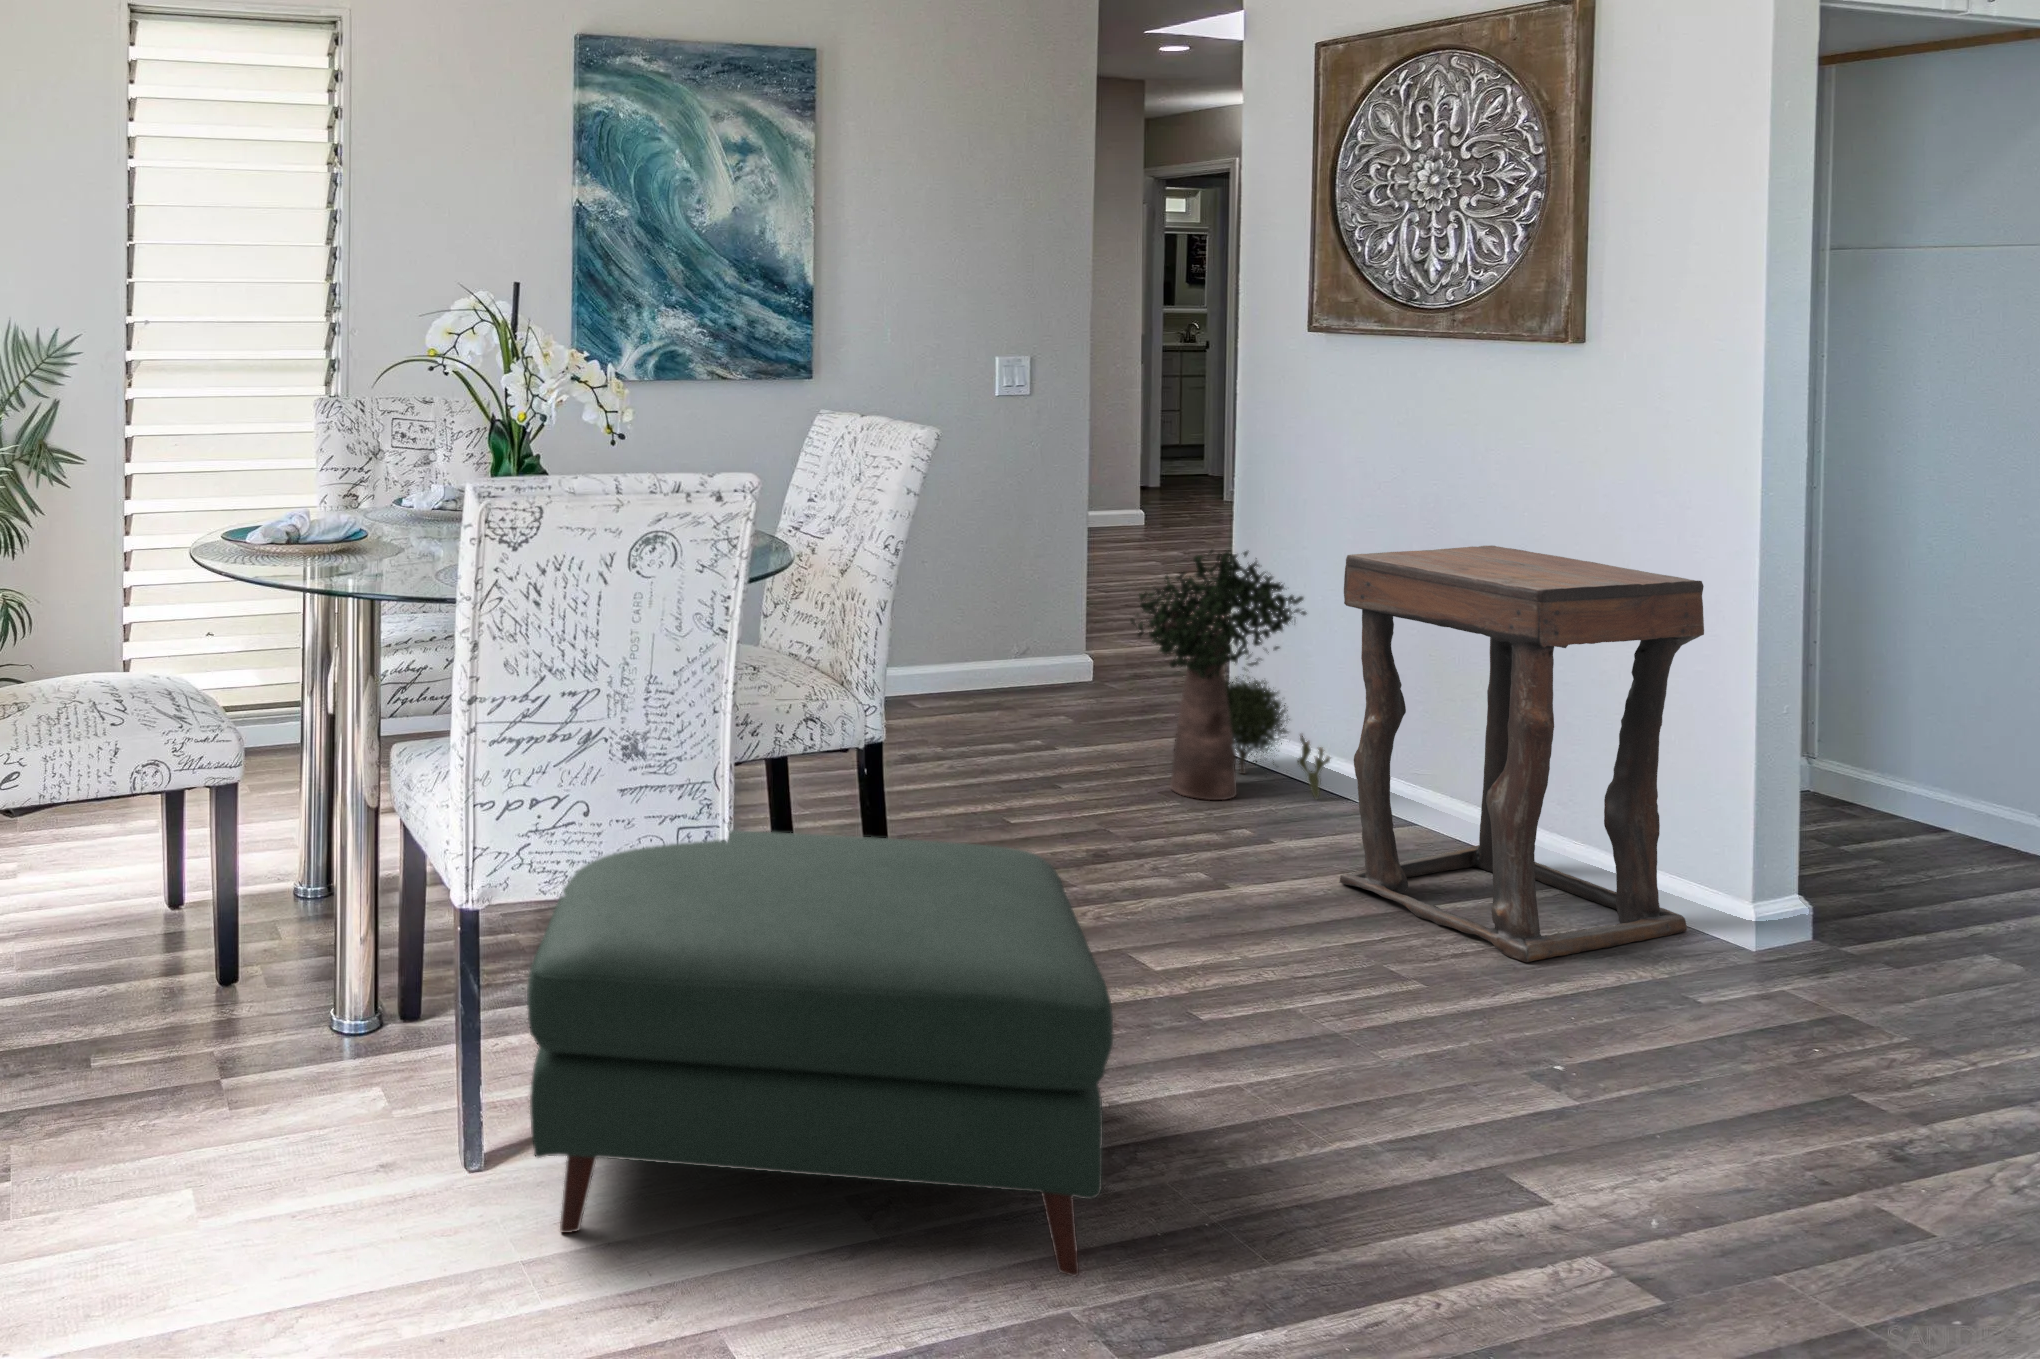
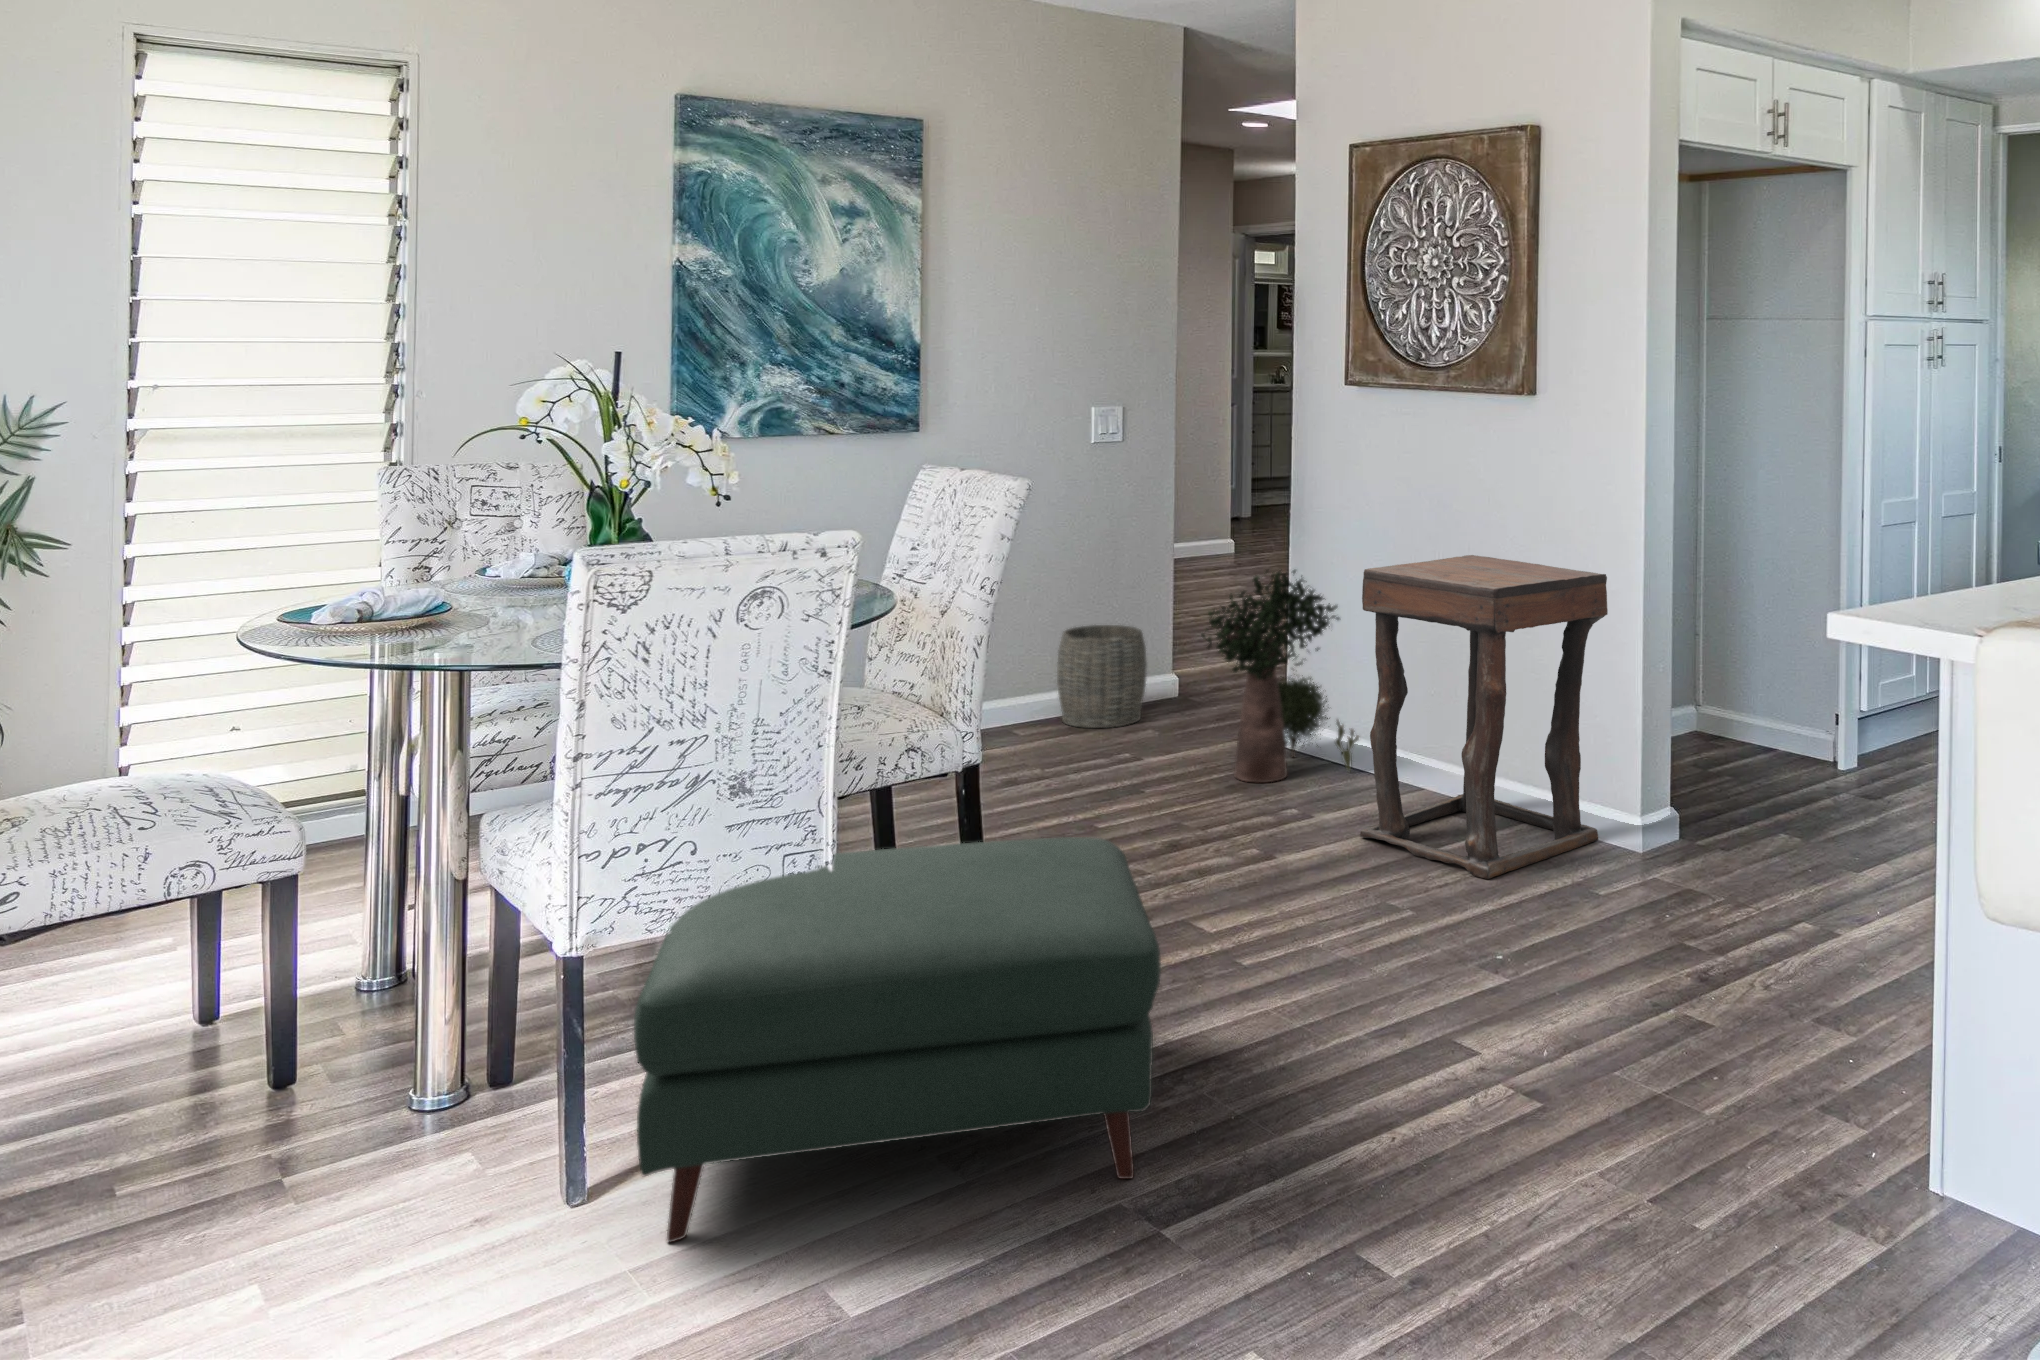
woven basket: none [959,600,1060,716] -> present [1057,625,1147,728]

